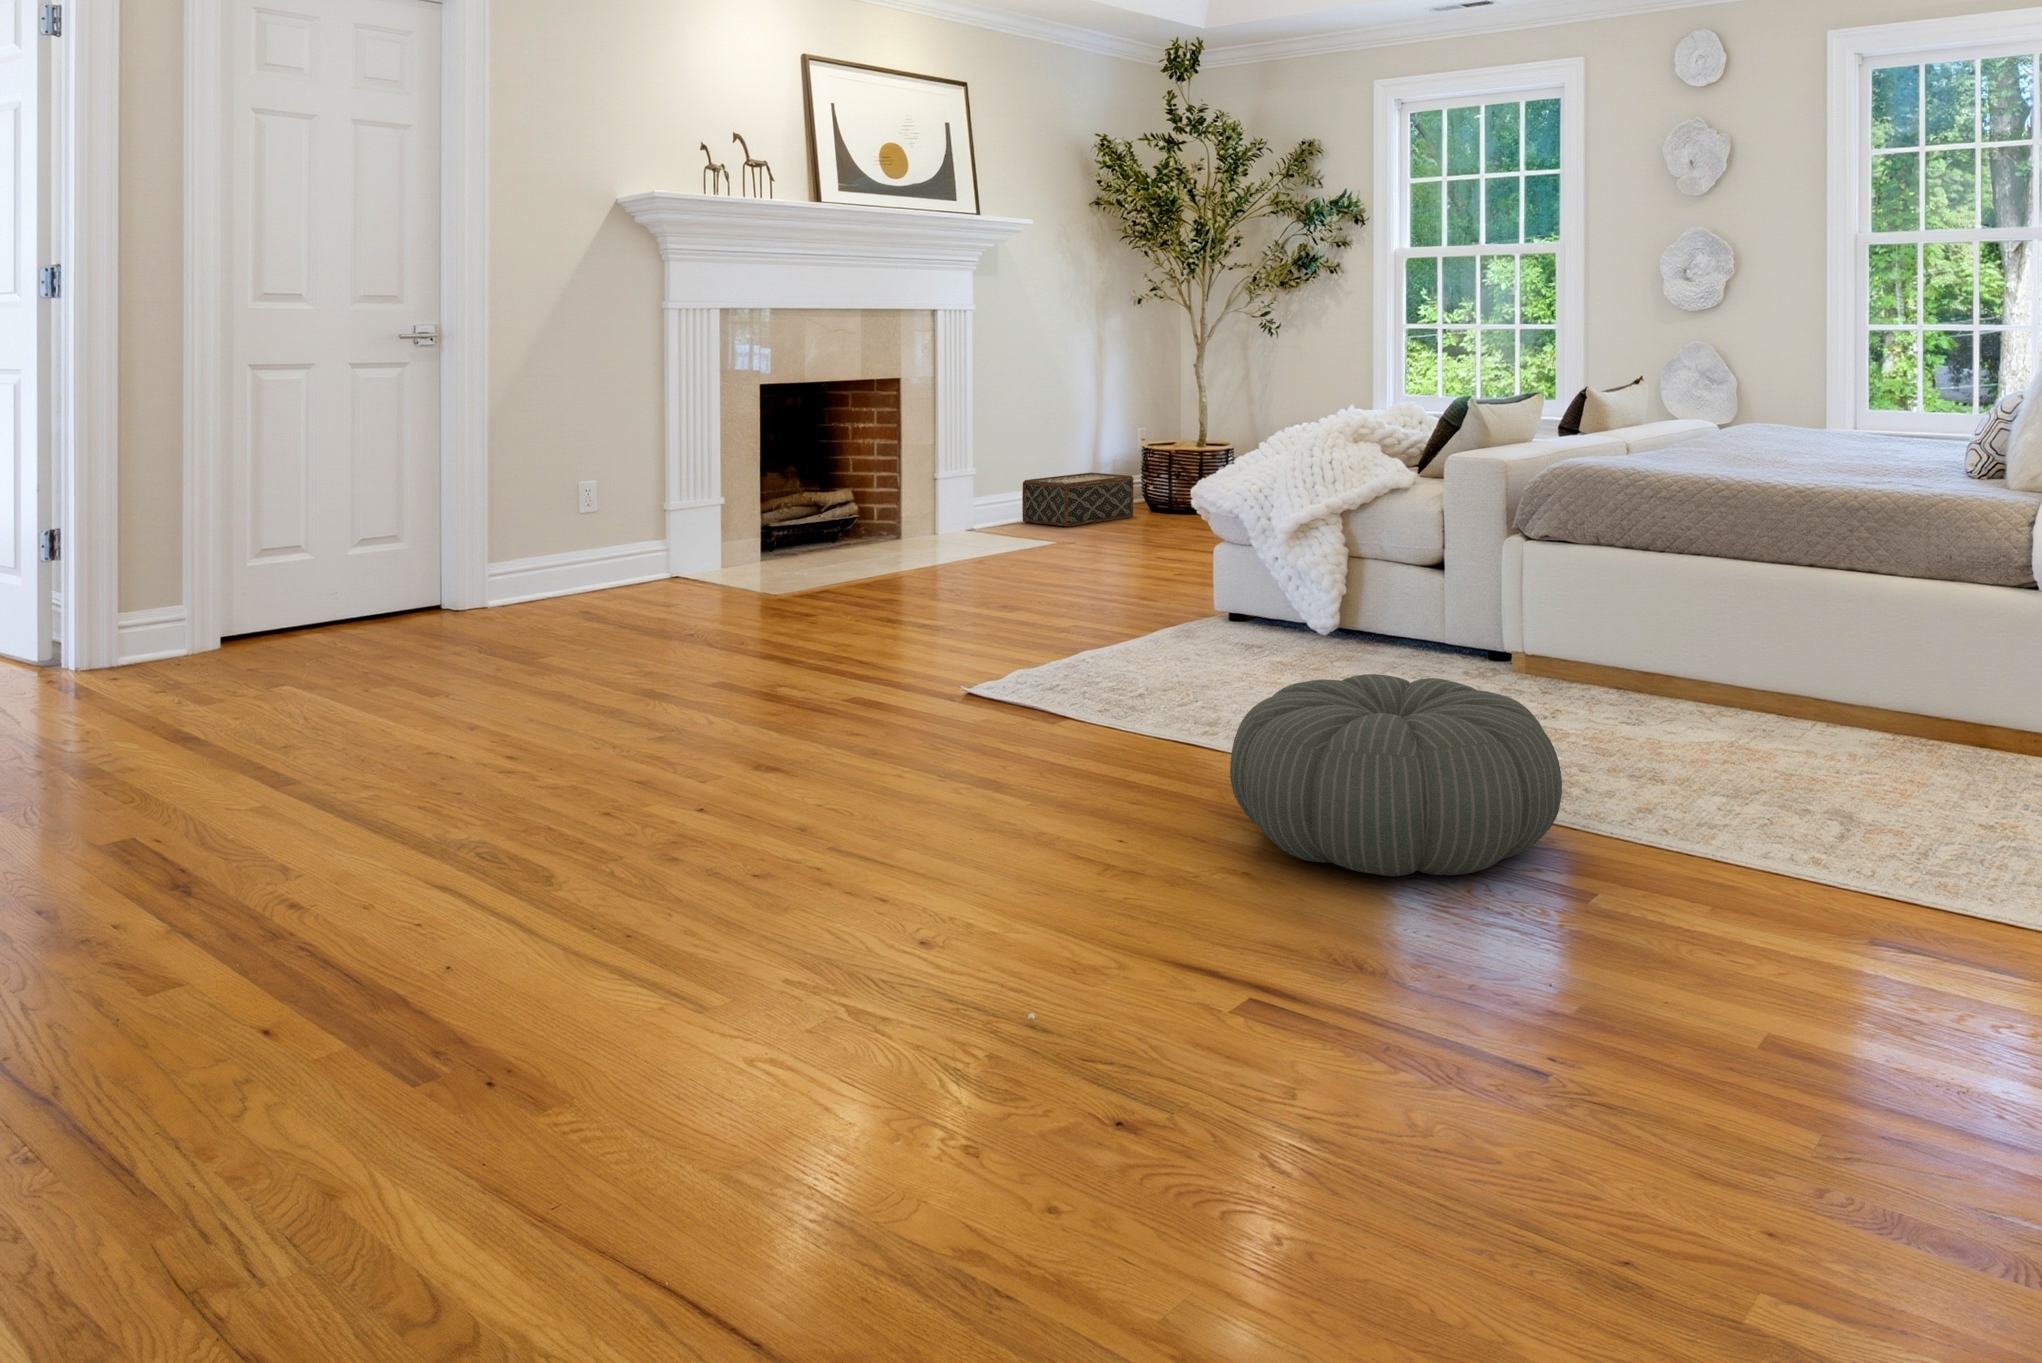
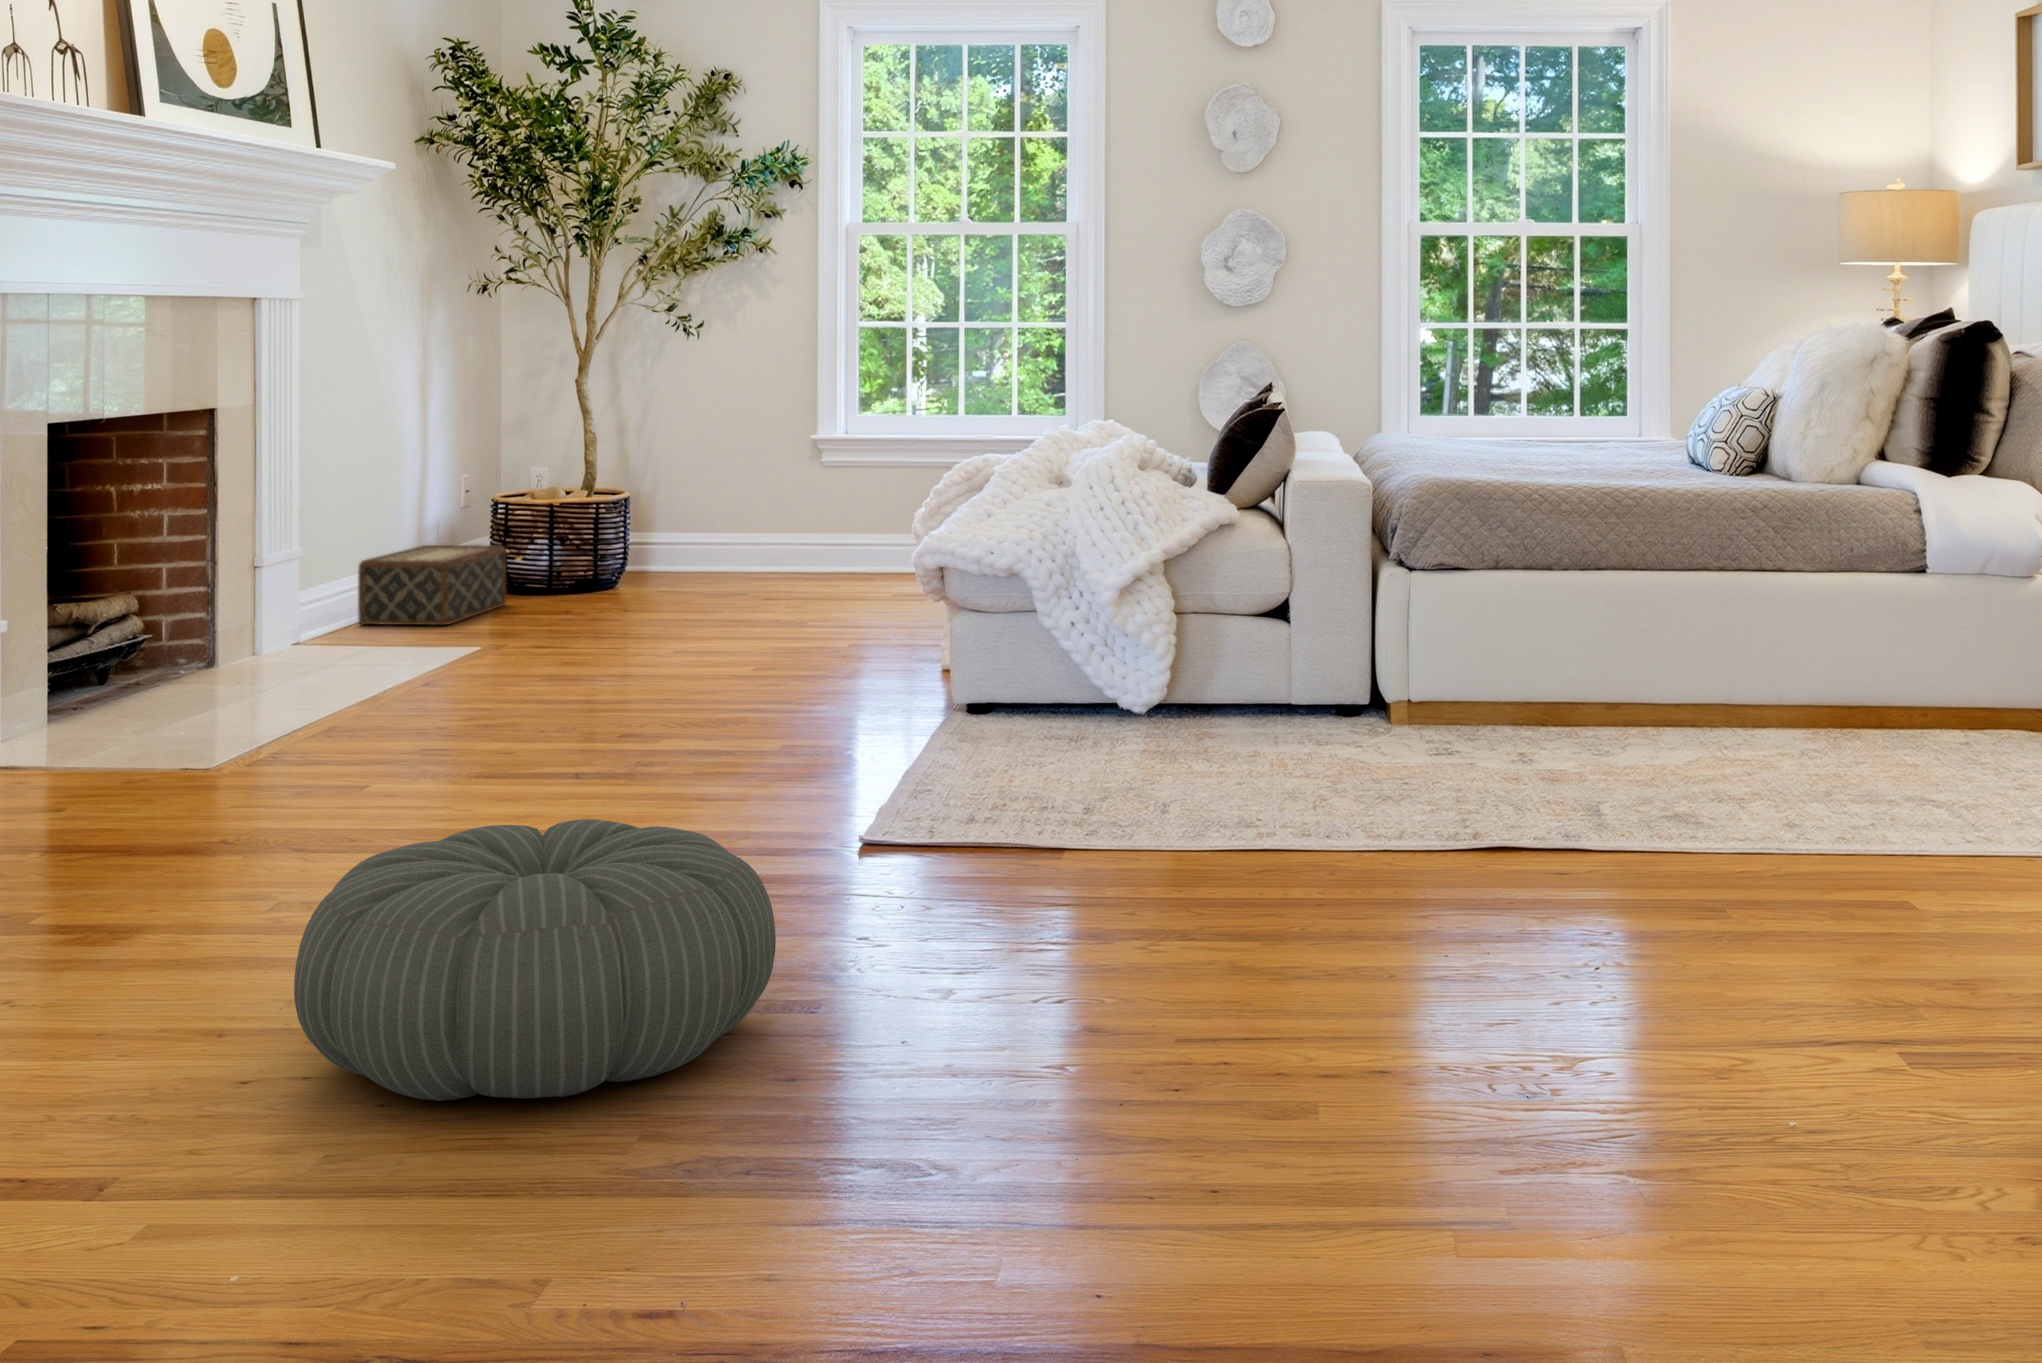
pouf: present [1230,674,1562,876] -> present [294,819,776,1101]

